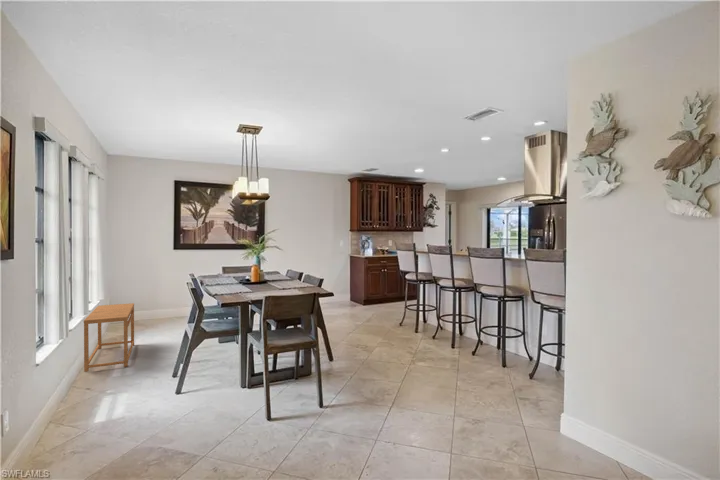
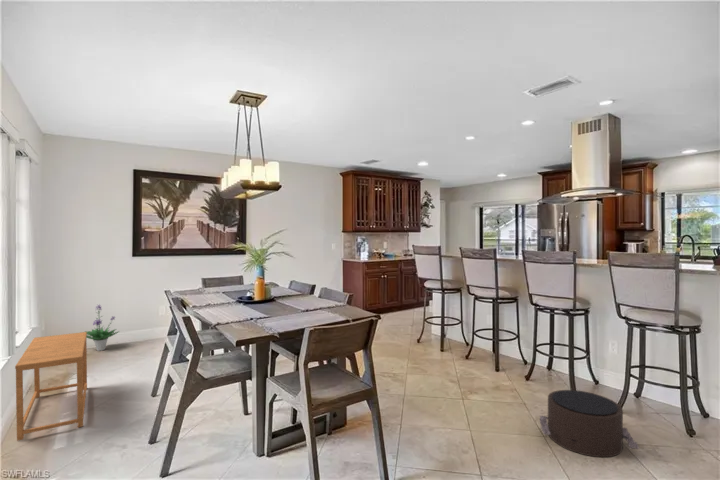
potted plant: none [133,286,163,322] -> present [86,305,118,351]
pouf: none [452,356,521,403] -> present [540,390,639,457]

